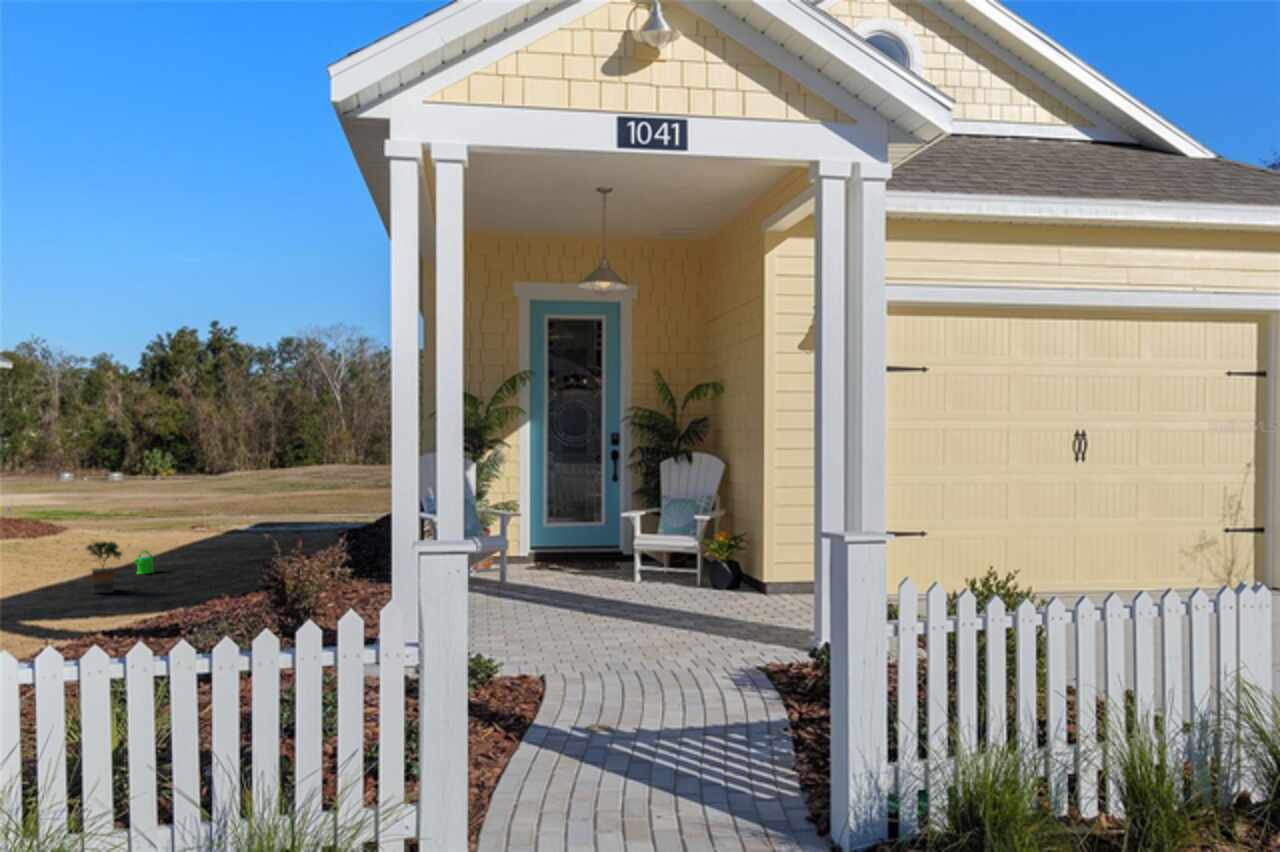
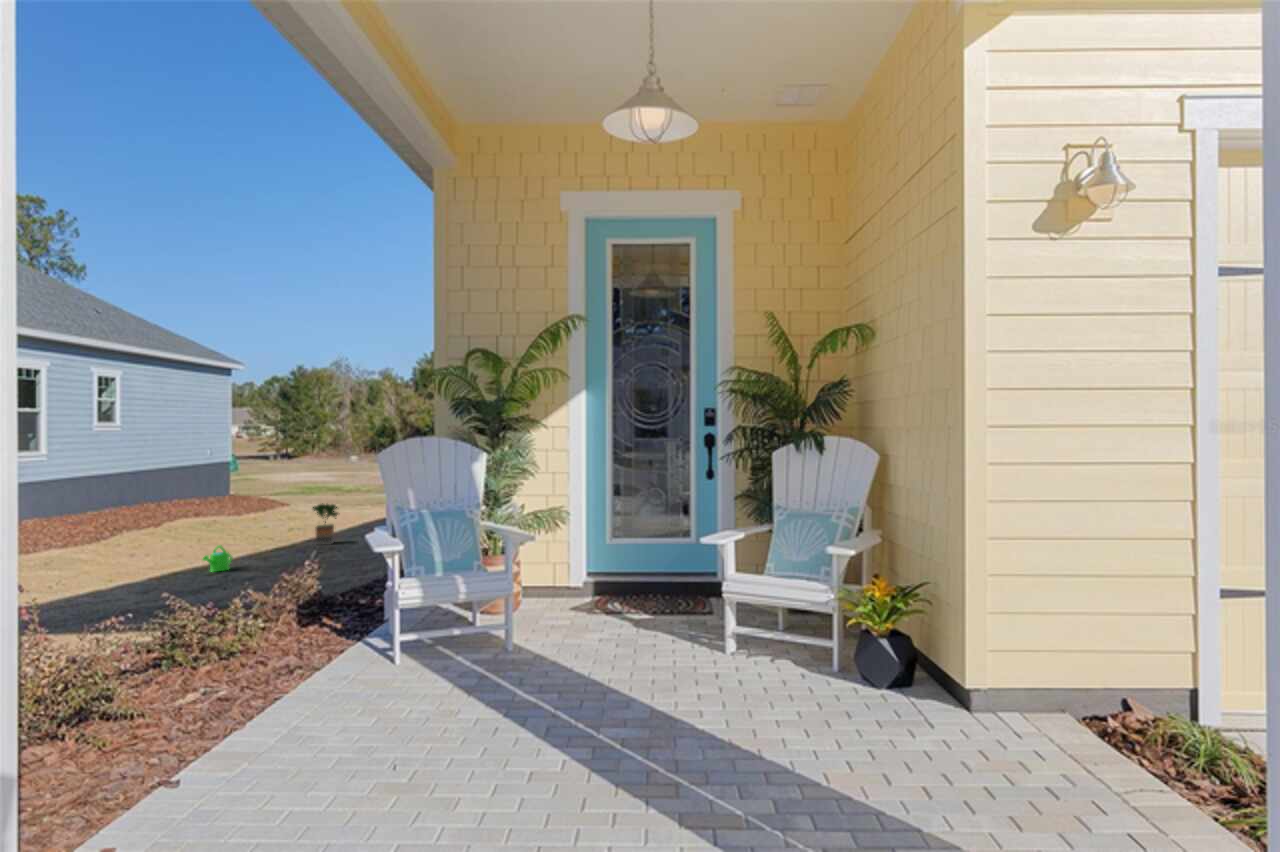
potted tree: present [86,542,123,594] -> present [313,503,338,545]

